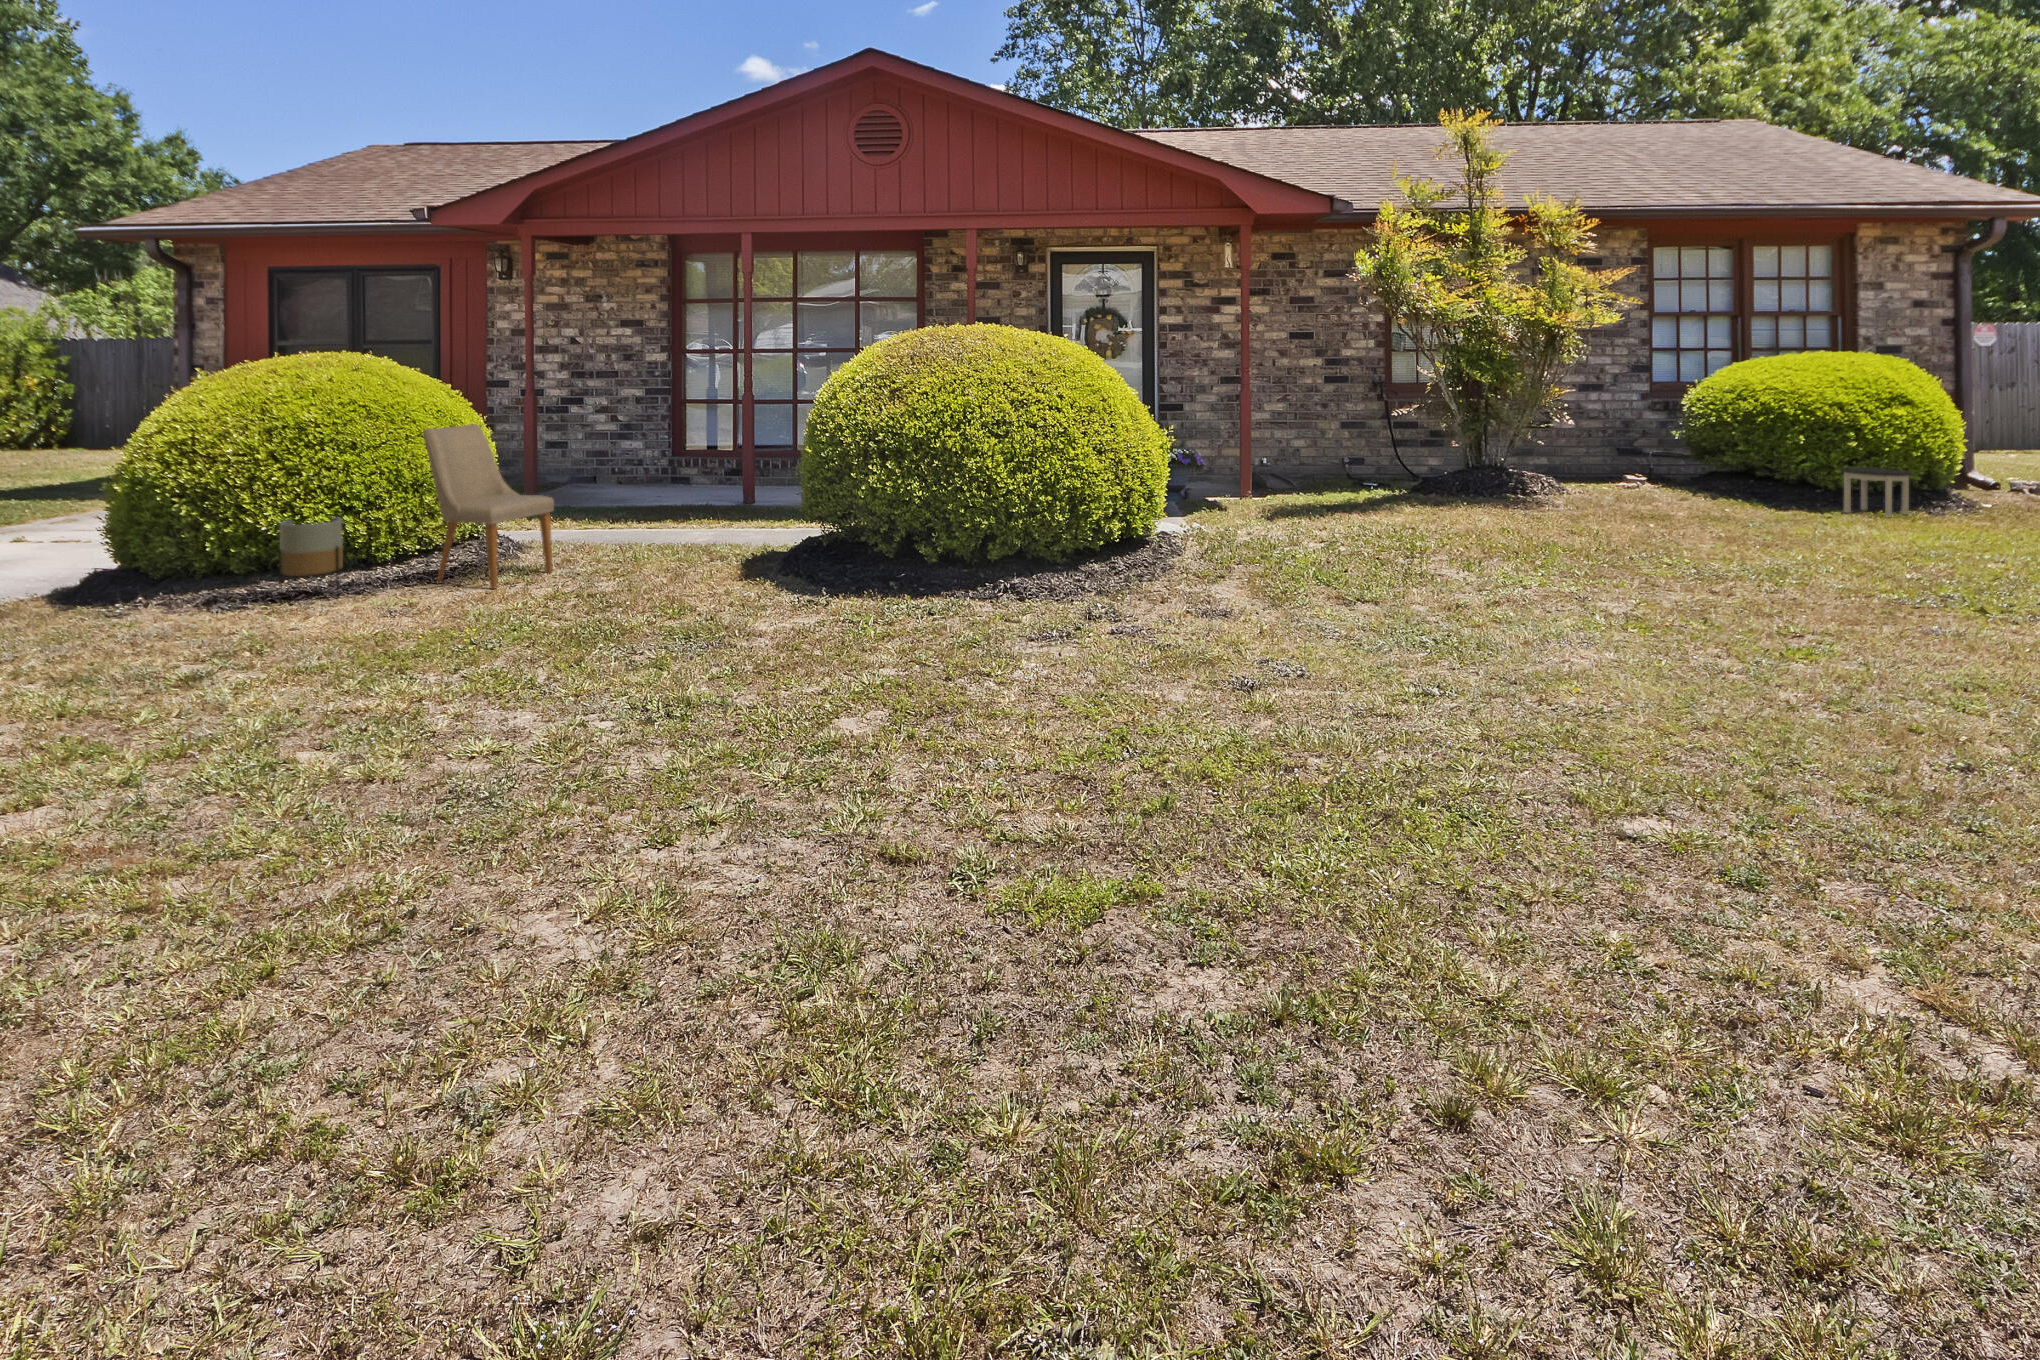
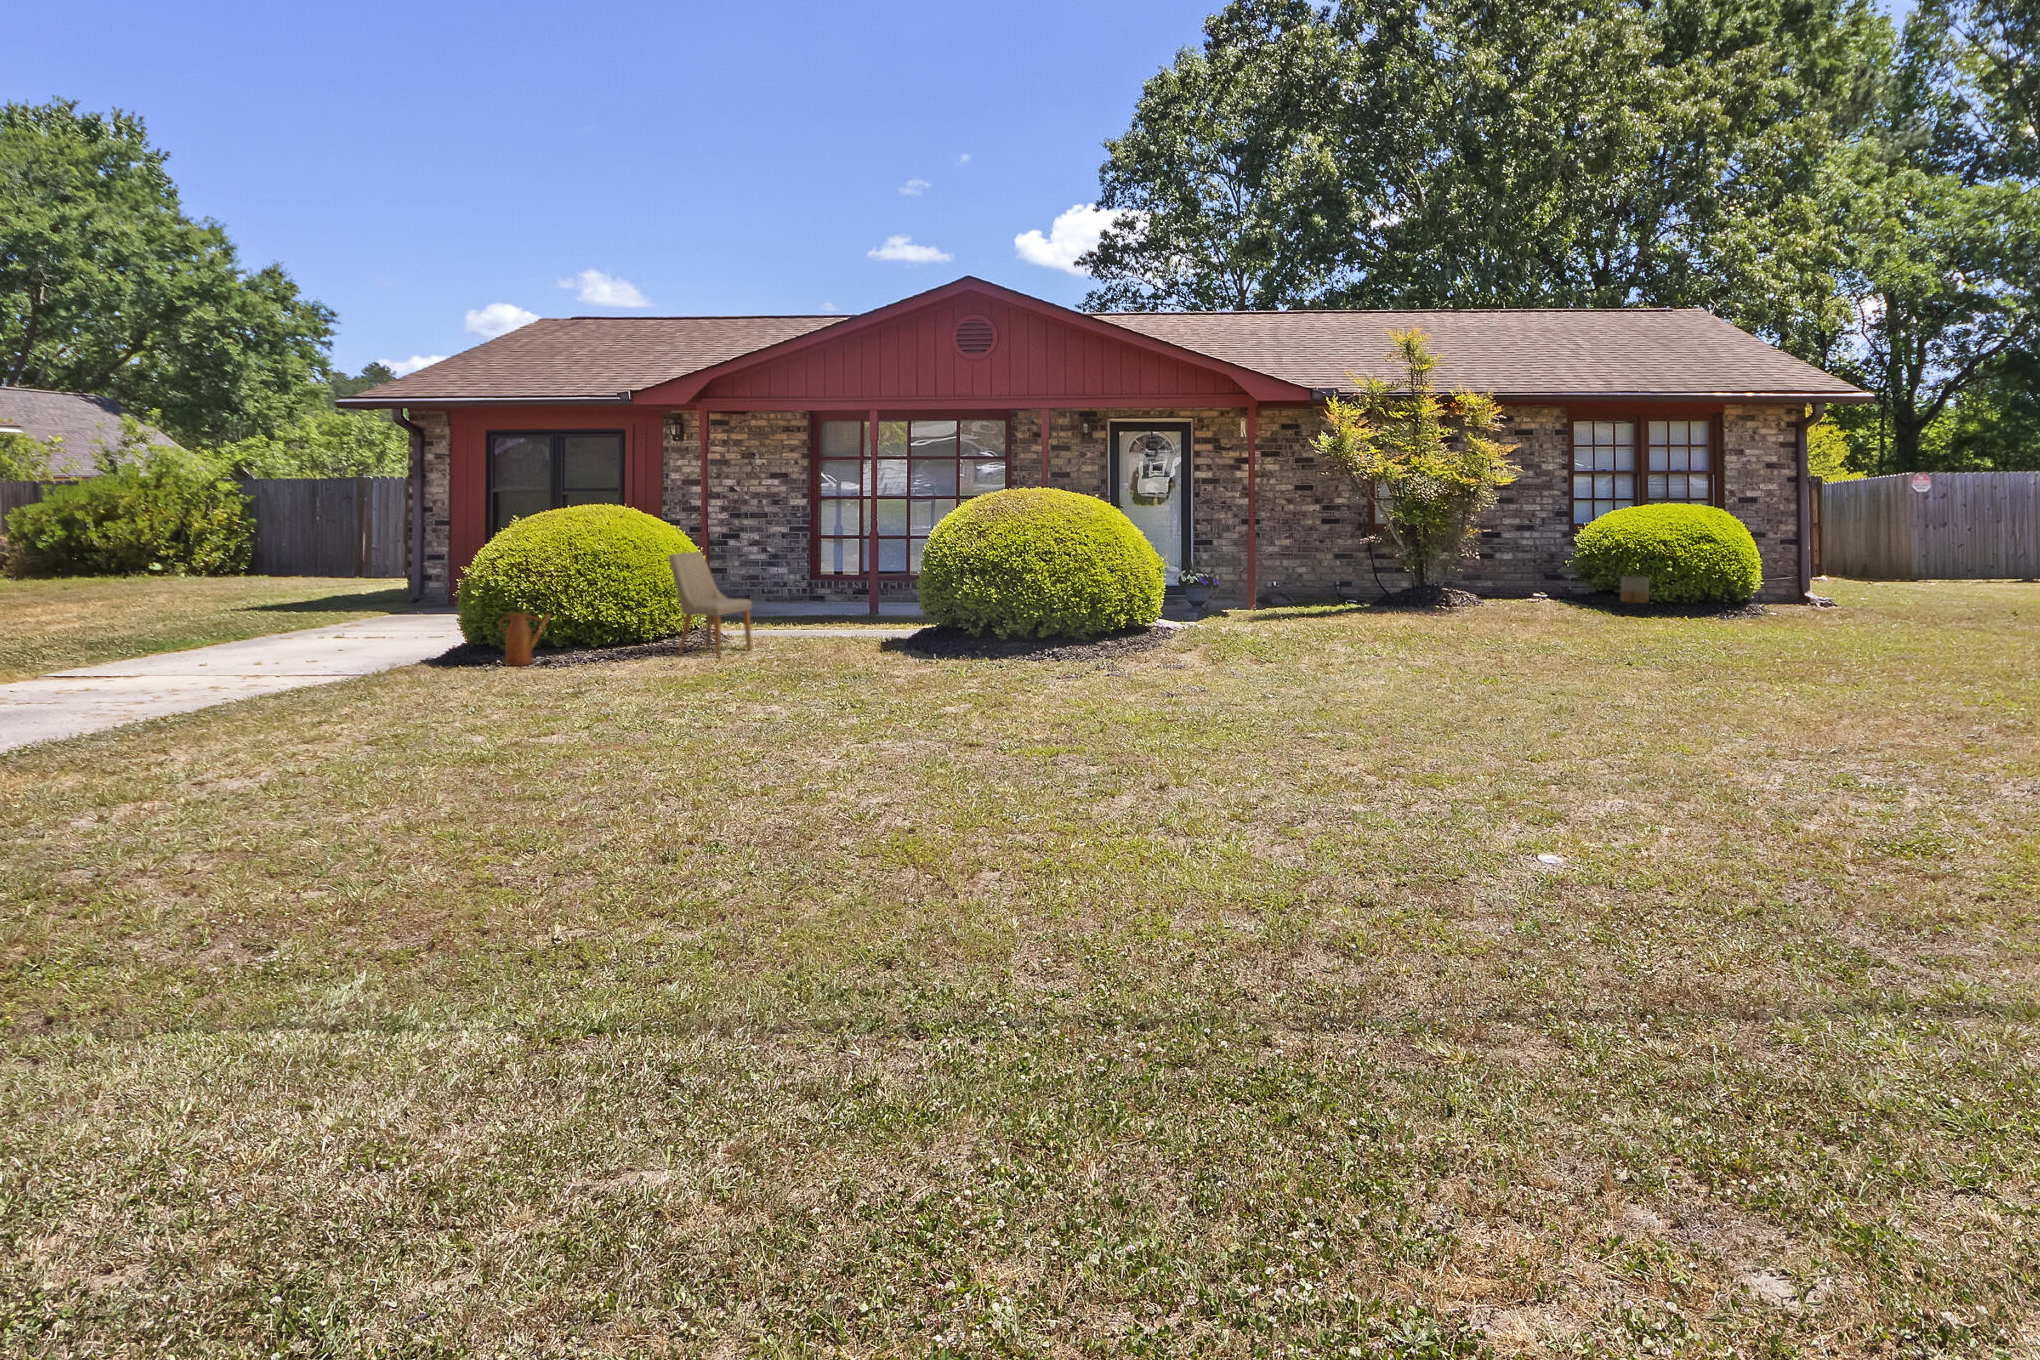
round table: present [1842,468,1912,518] -> none [1664,587,1708,622]
planter: present [279,517,343,601] -> present [1620,576,1649,603]
watering can: none [144,521,227,608] -> present [499,613,551,666]

